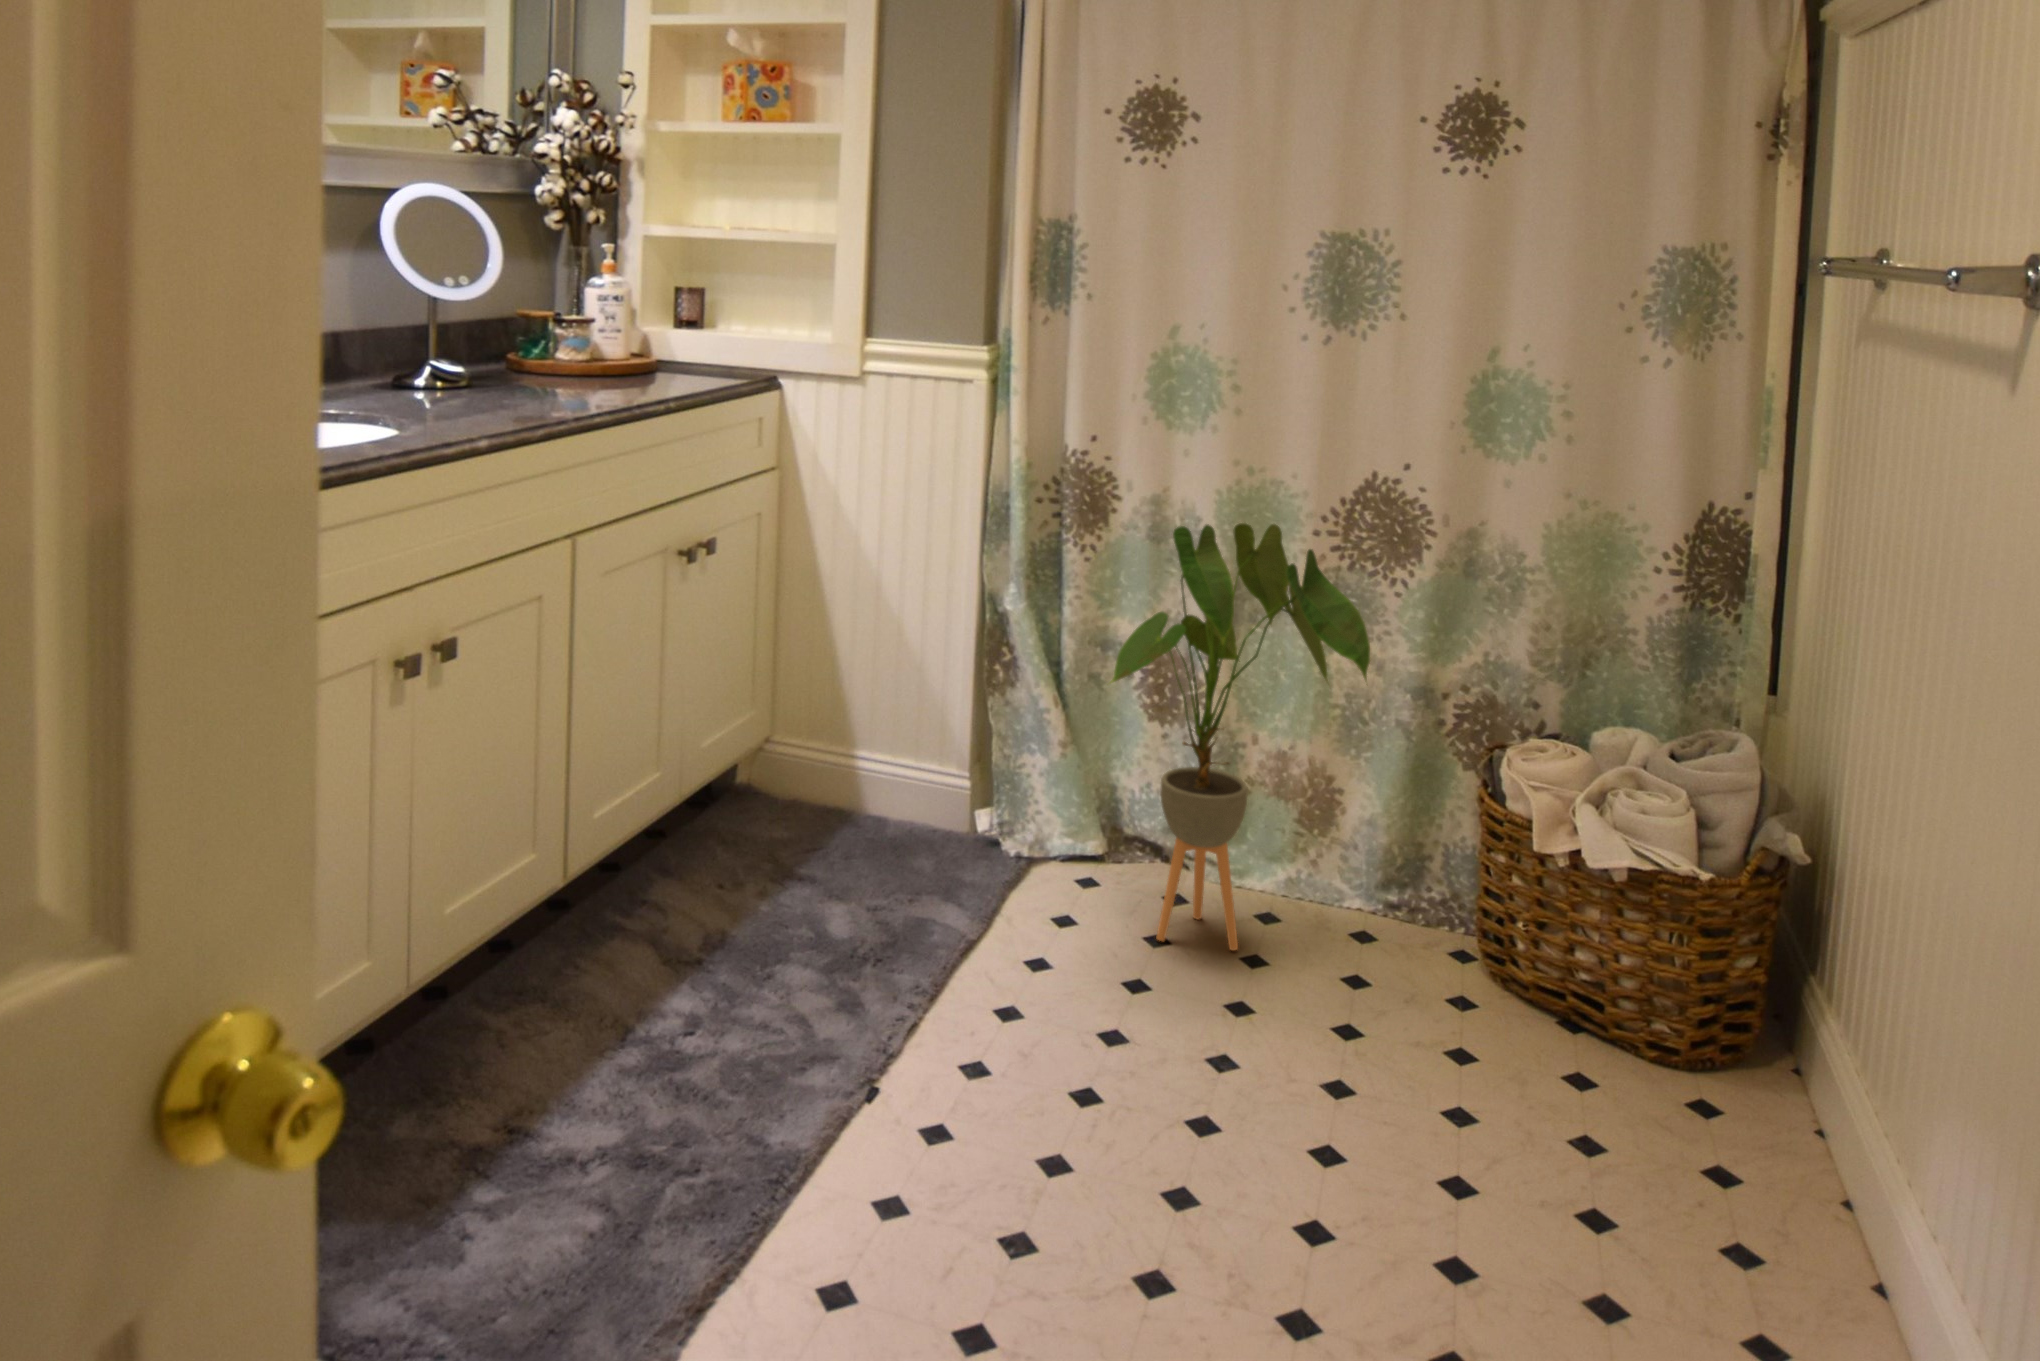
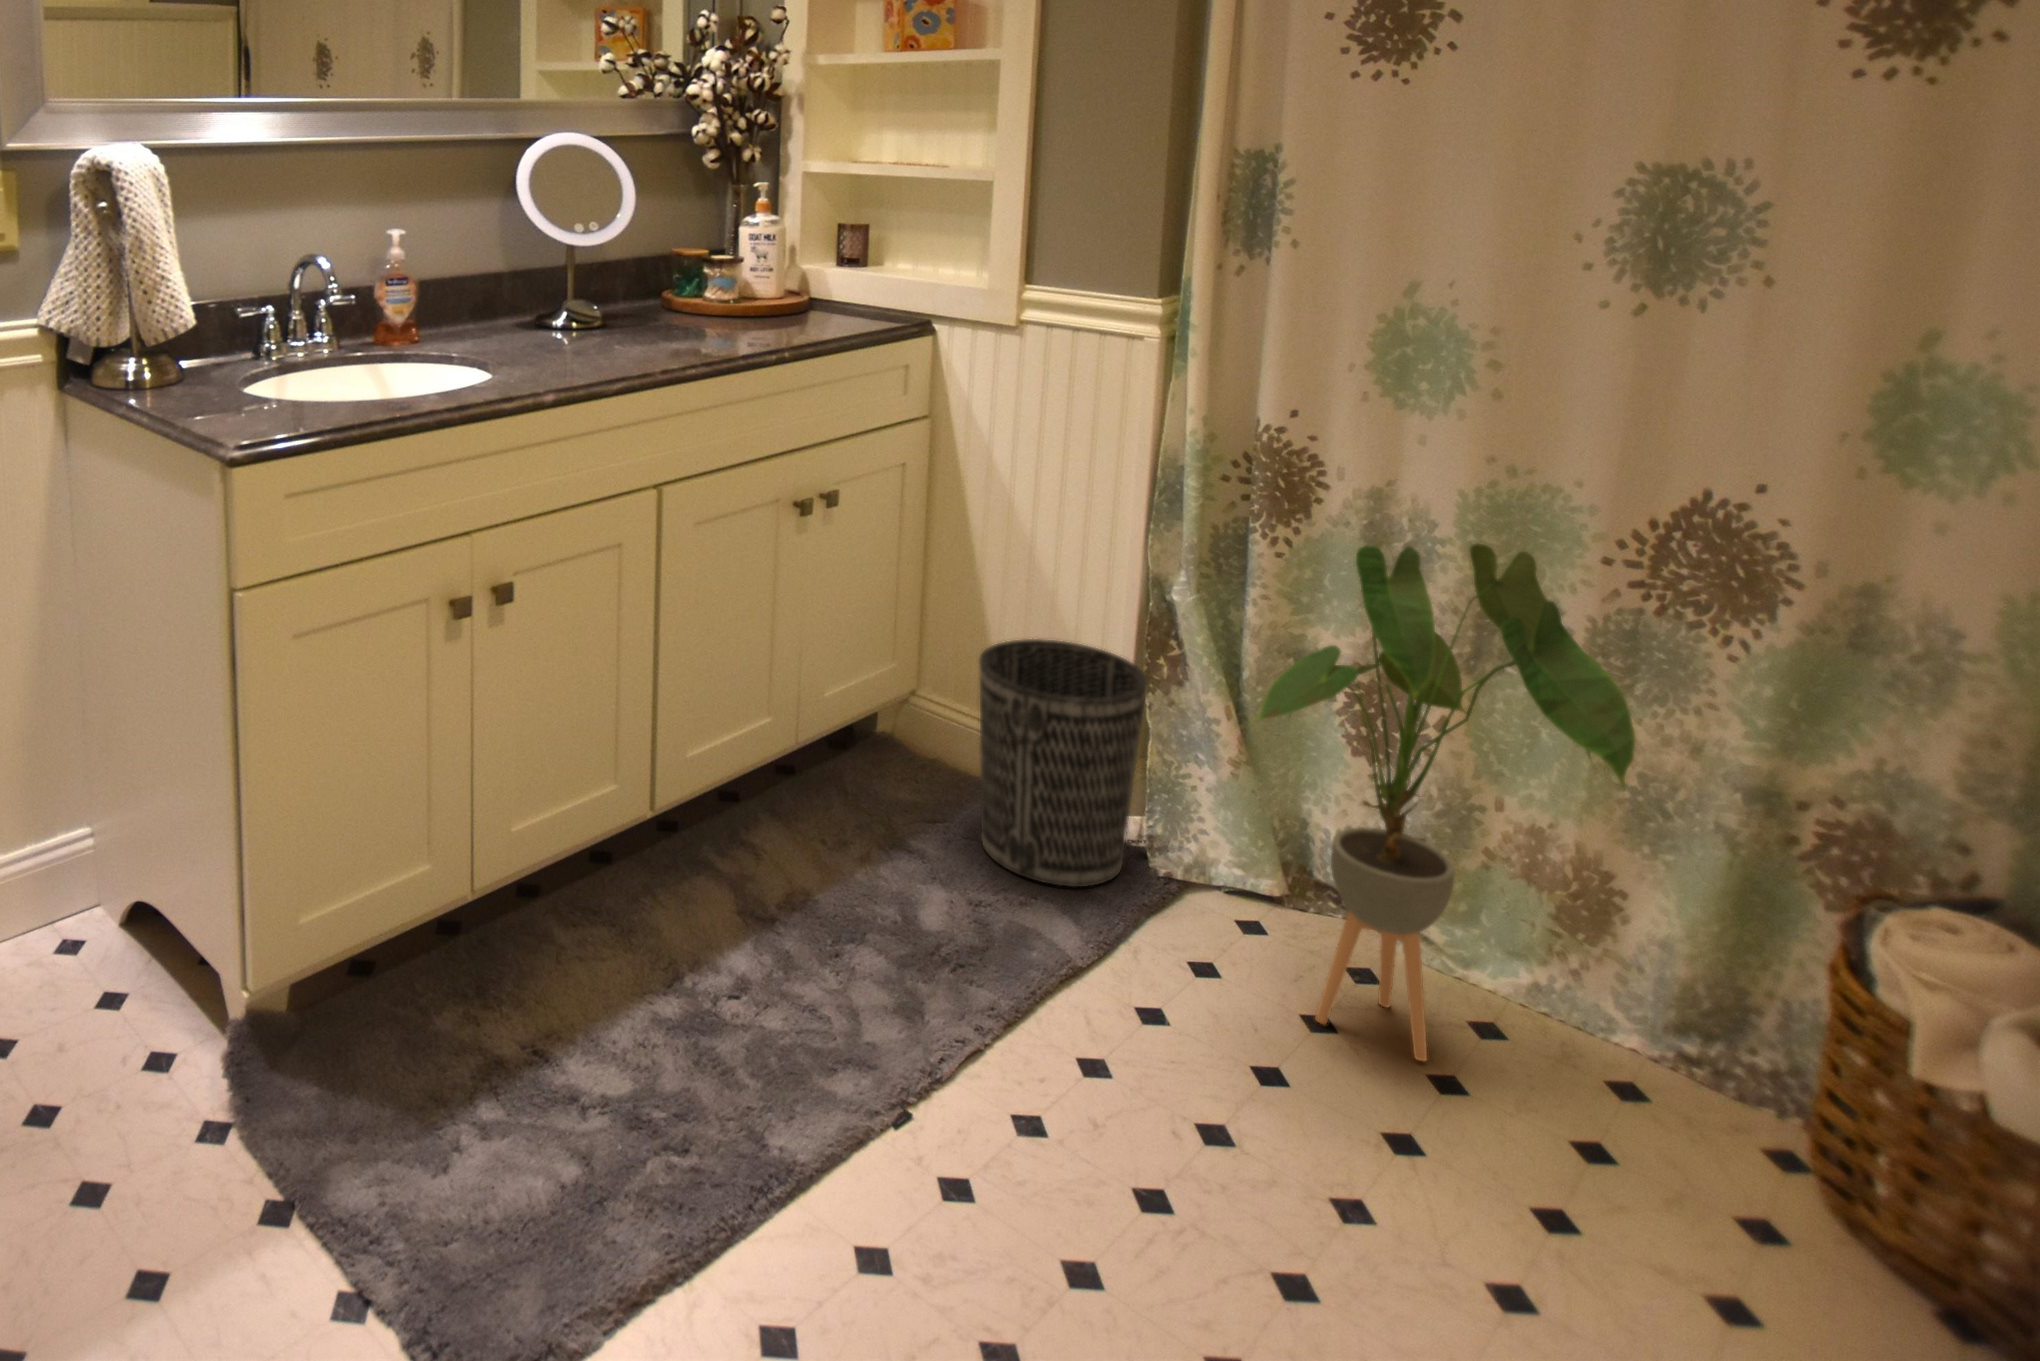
wastebasket: none [854,662,996,883] -> present [979,639,1147,887]

